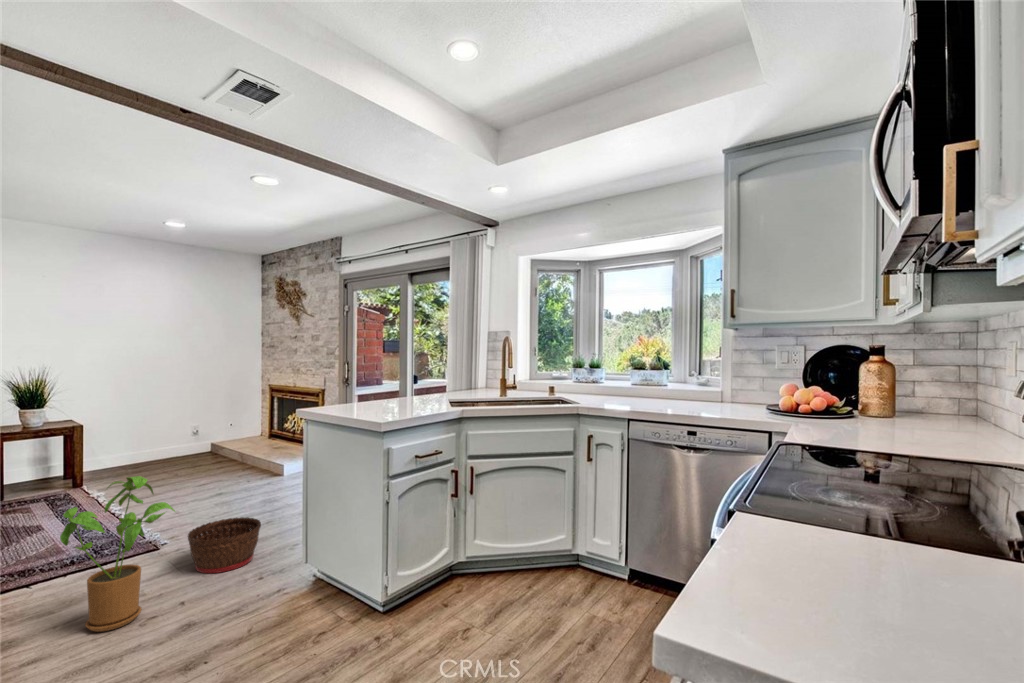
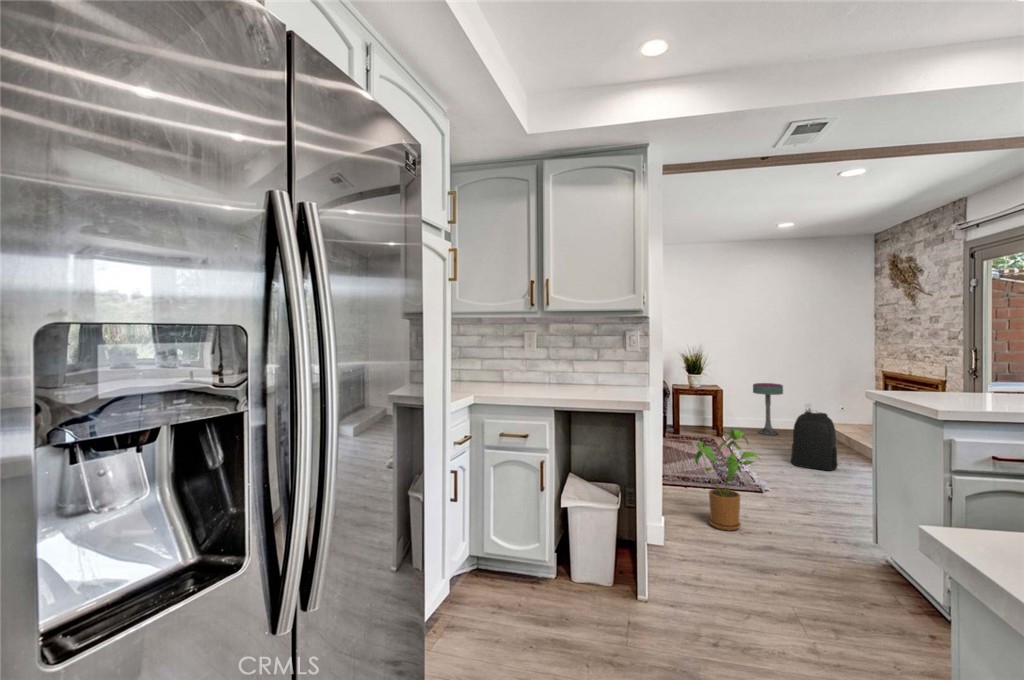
bar stool: none [128,408,169,472] -> present [753,383,783,435]
backpack: none [186,433,238,501] -> present [791,412,838,470]
basket: present [188,517,261,573] -> none [777,482,841,527]

